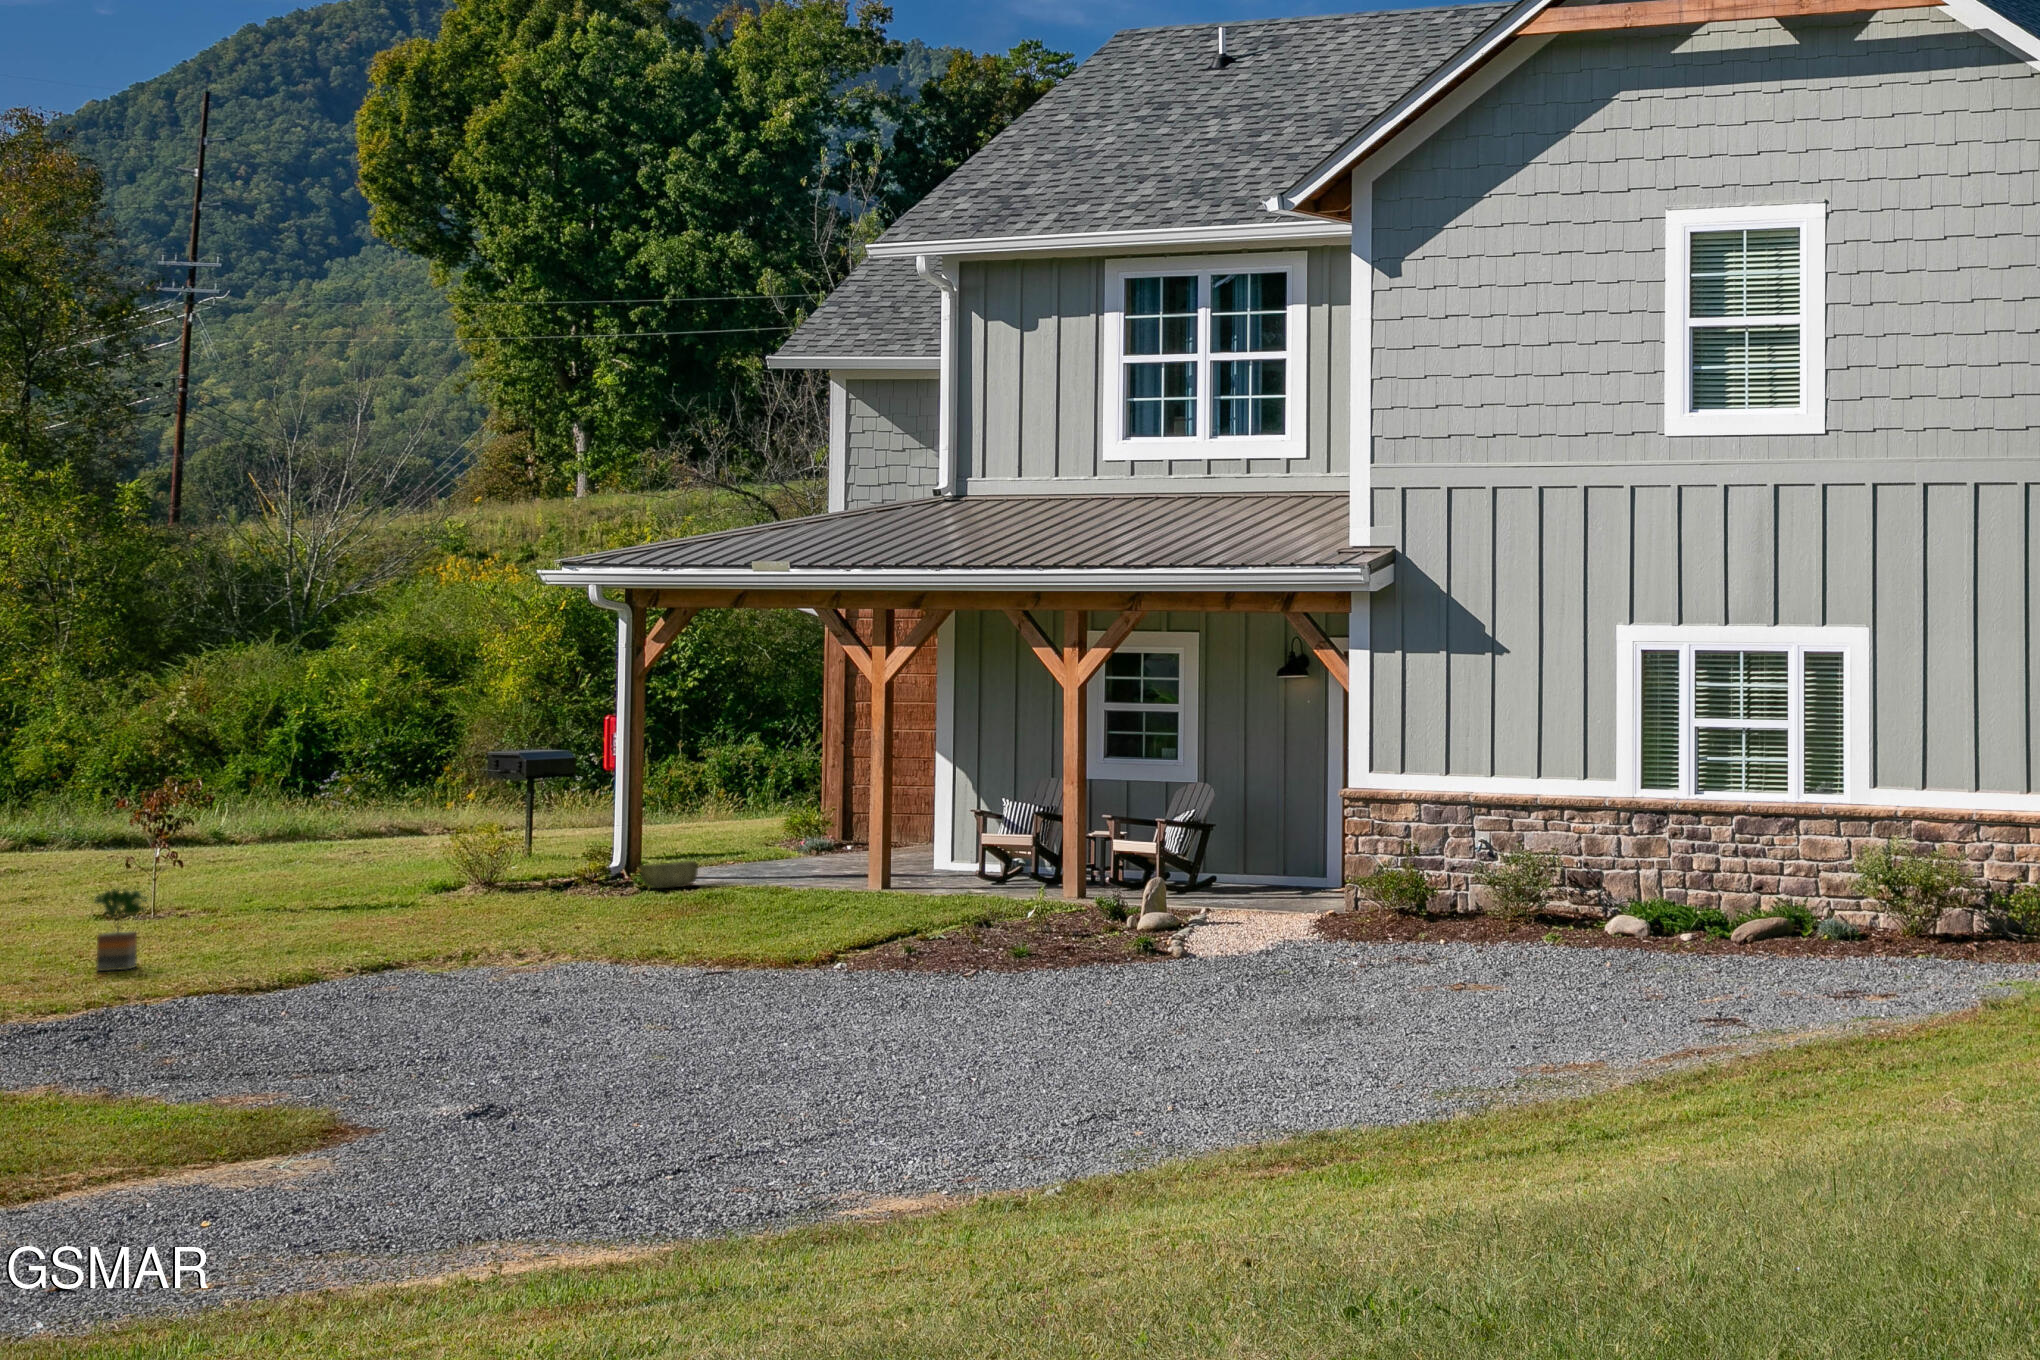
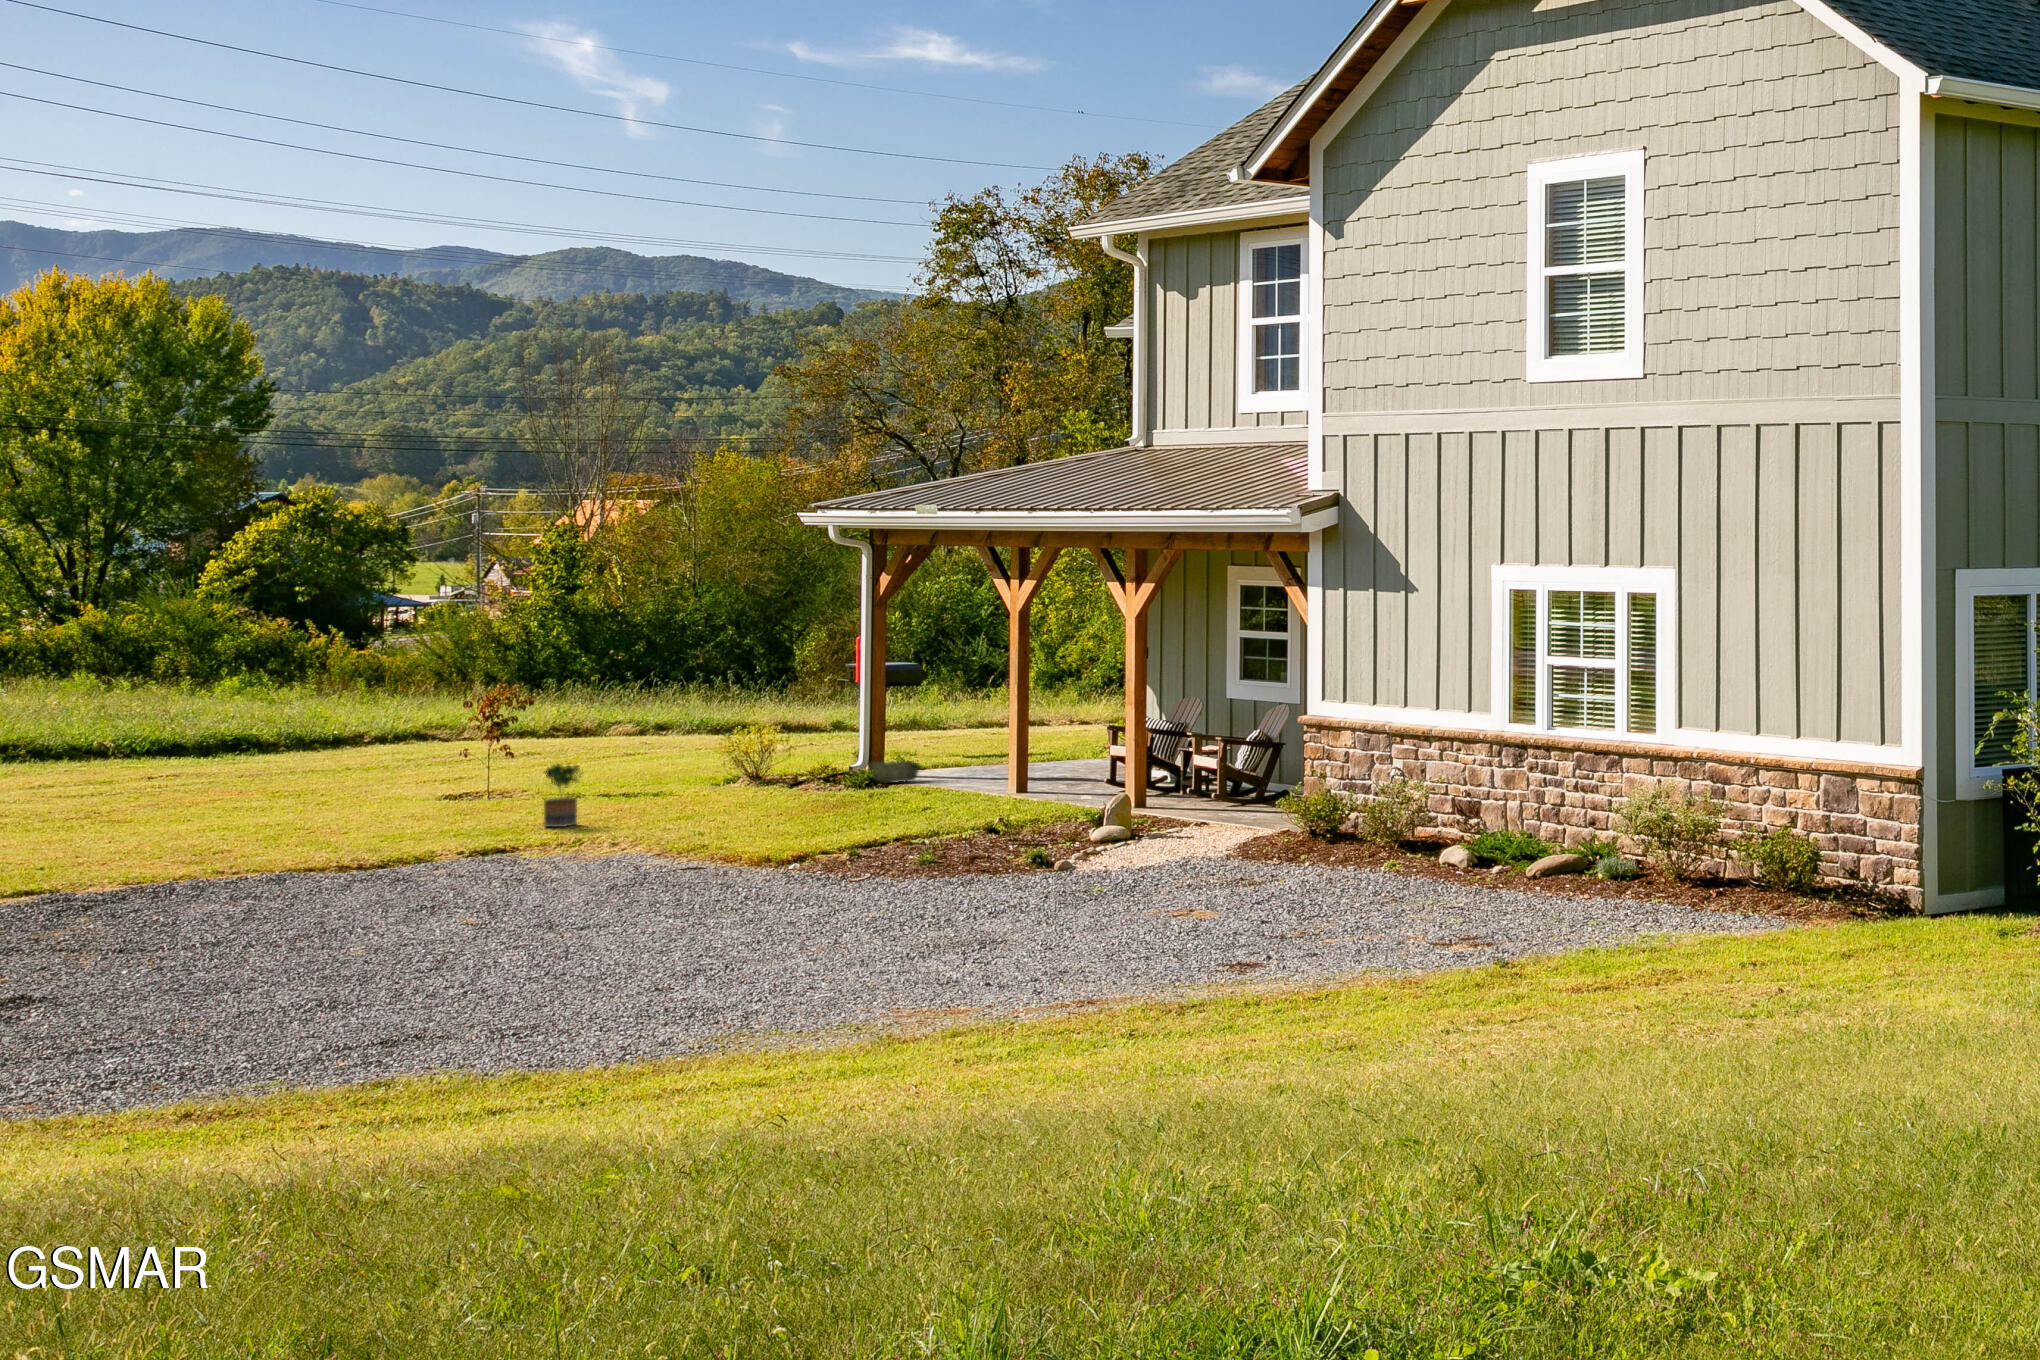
potted tree: present [94,889,148,971] -> present [544,764,584,827]

